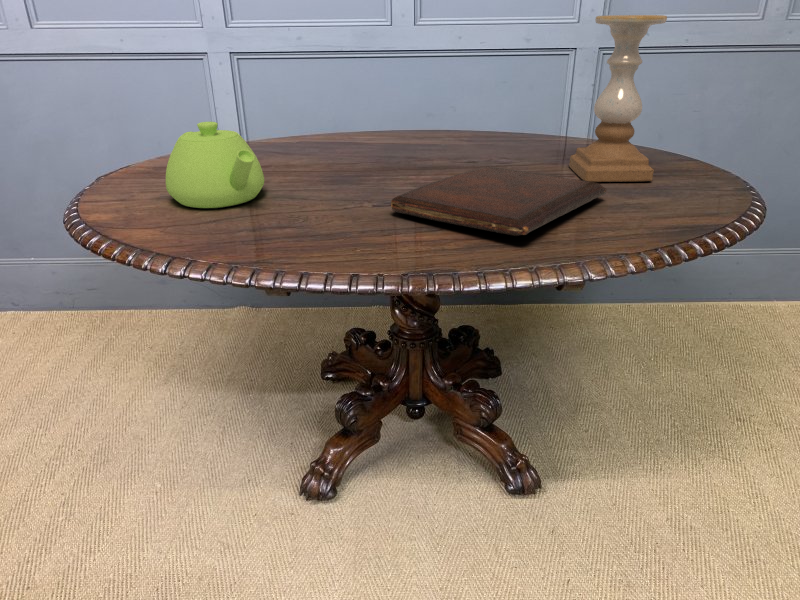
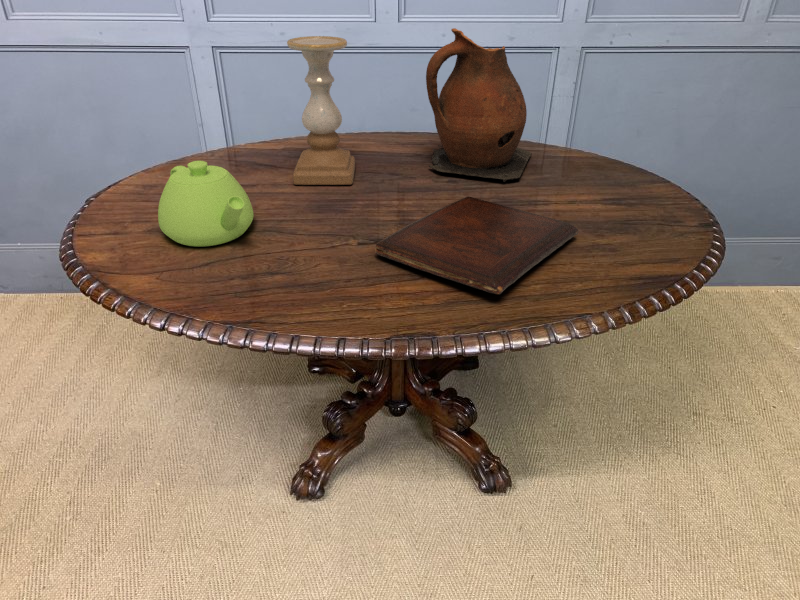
ceramic pitcher: none [442,7,552,160] -> present [426,28,532,182]
candle holder: present [569,15,667,182] -> present [287,36,355,185]

